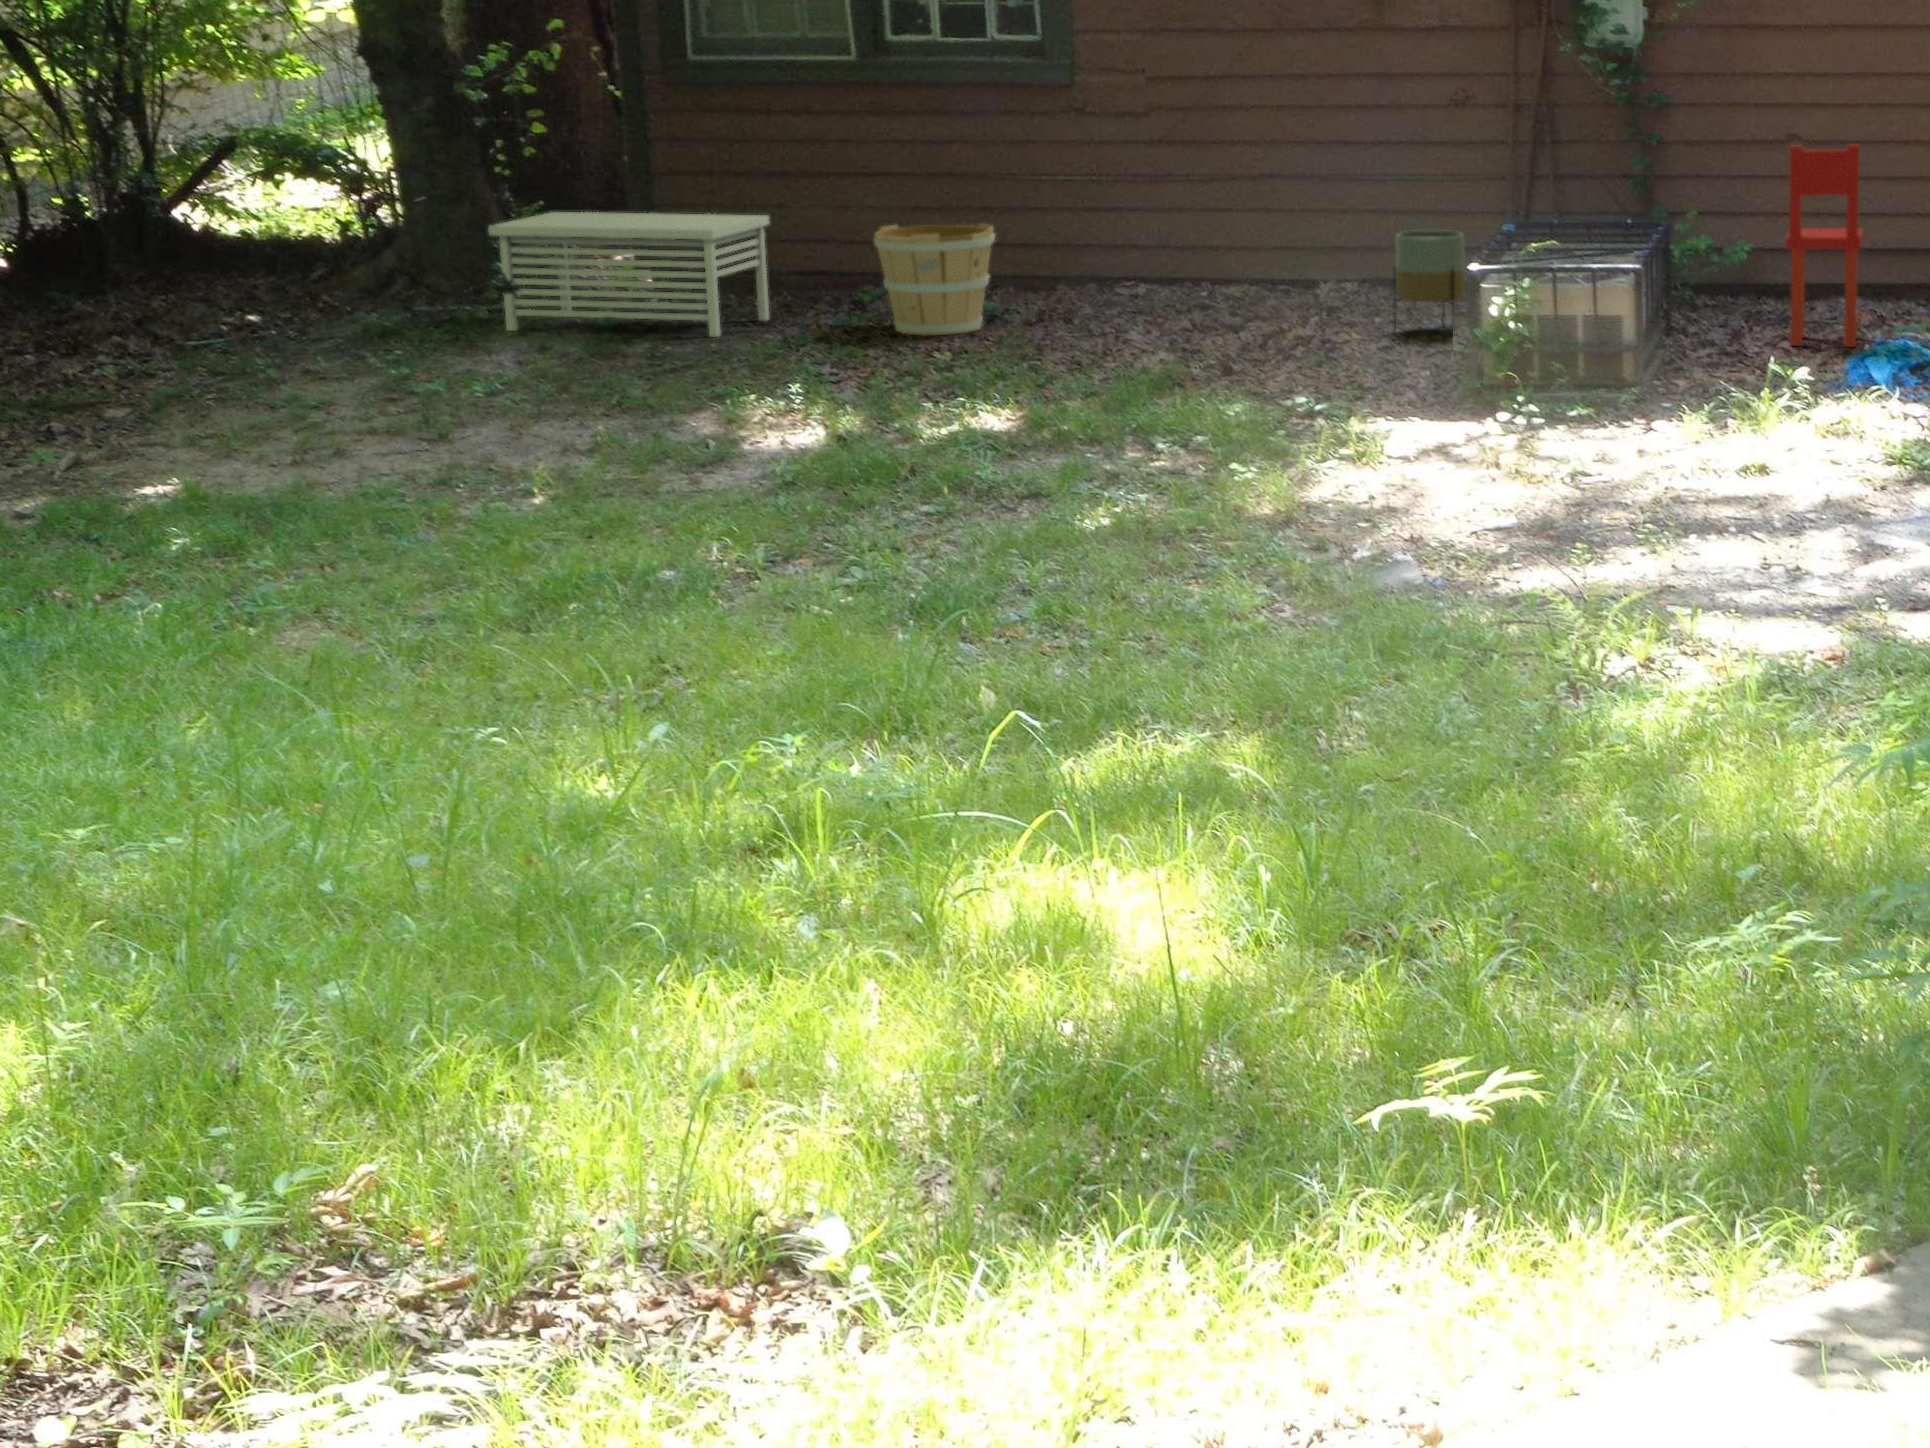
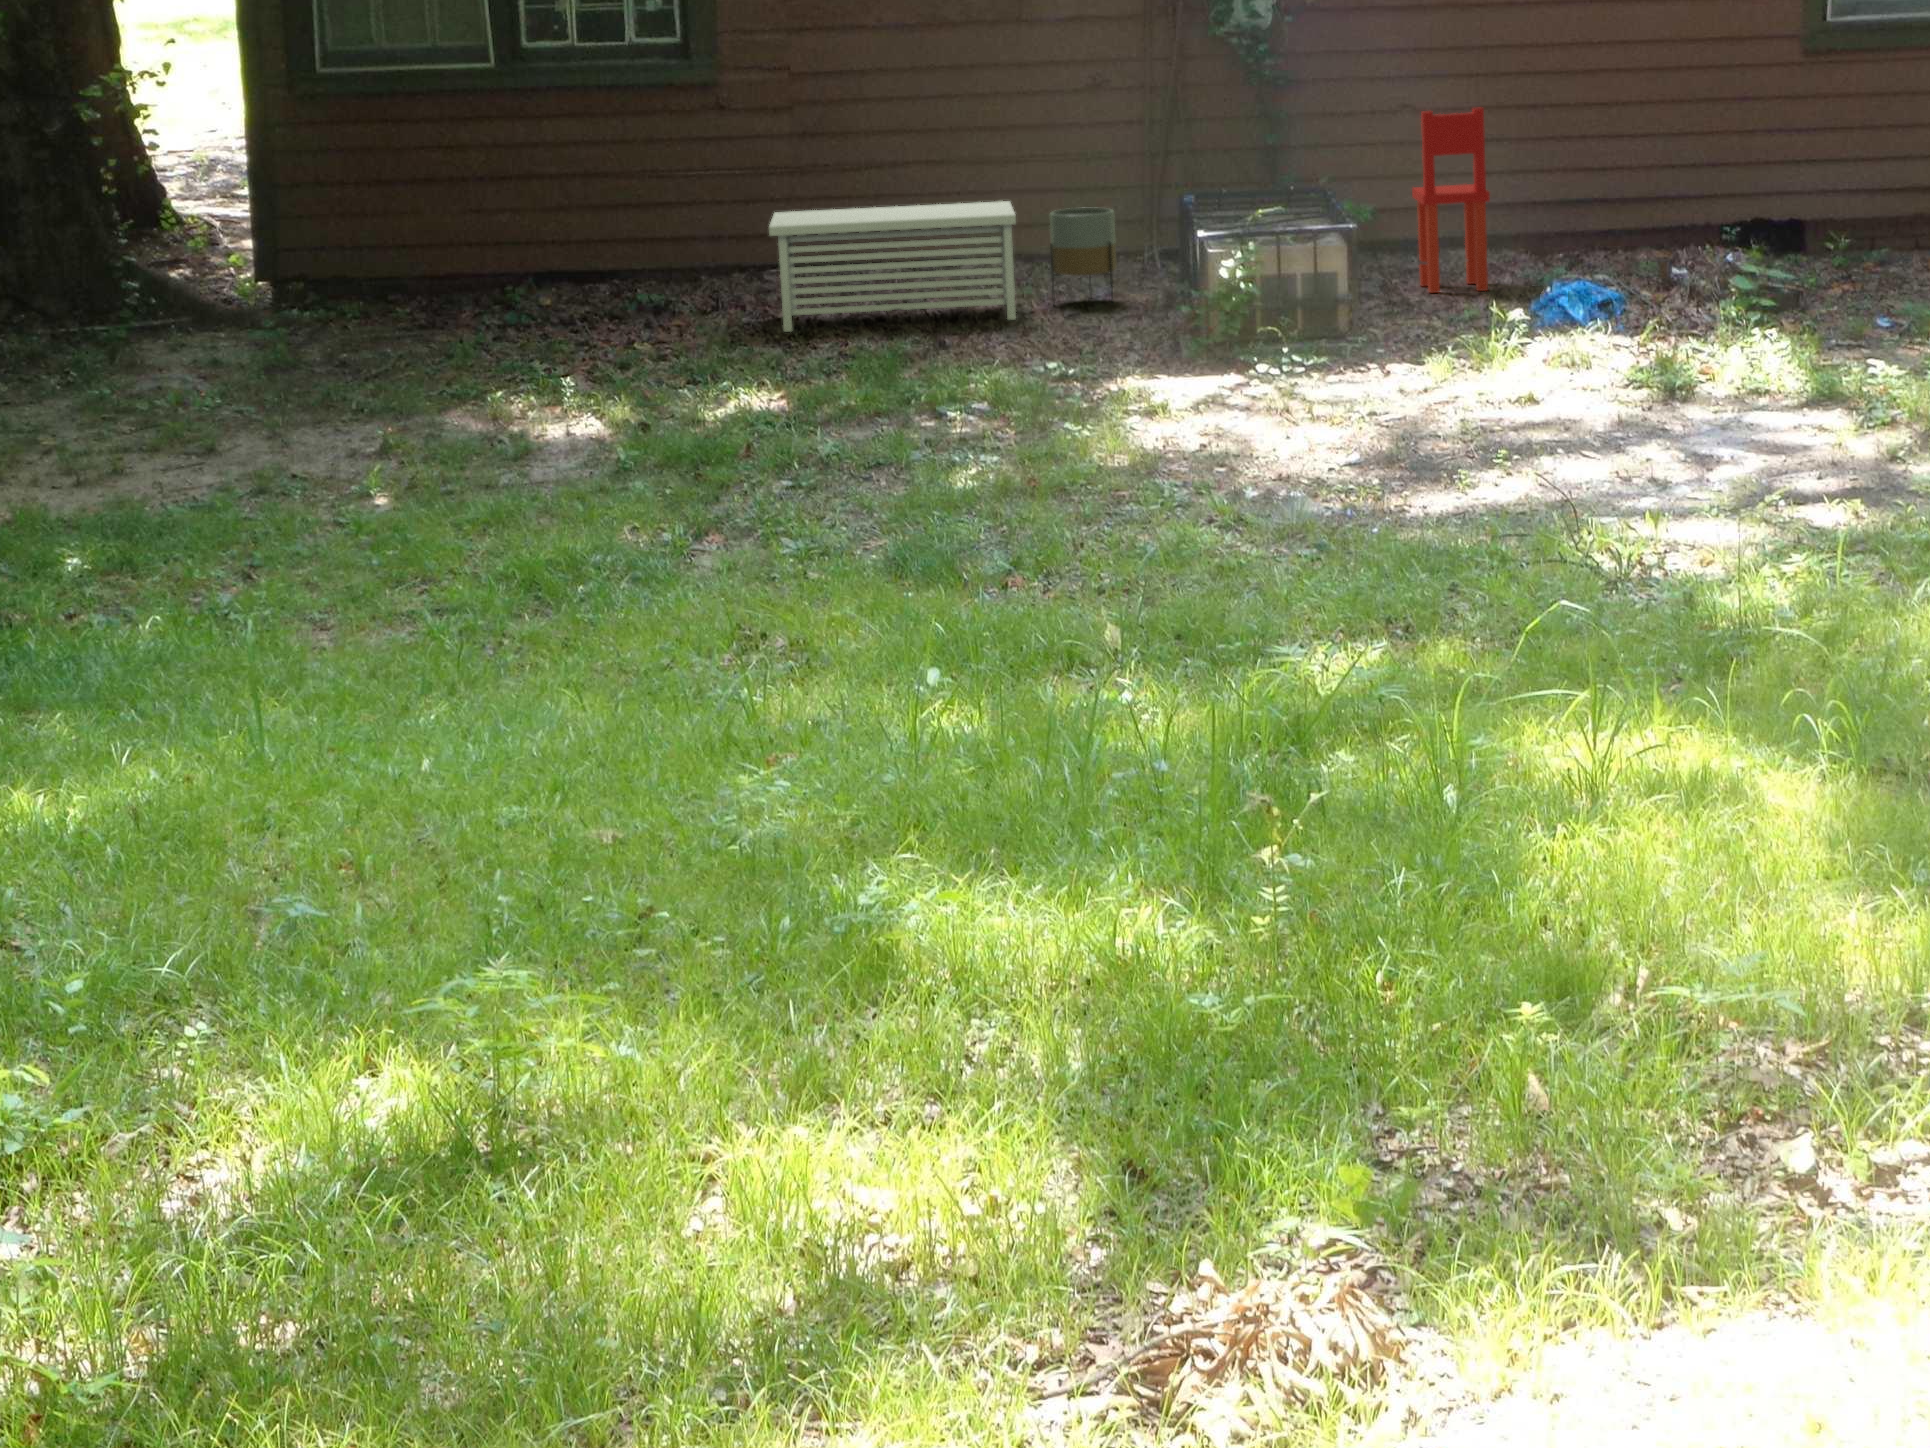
storage bench: present [488,212,770,337] -> present [769,201,1016,332]
wooden bucket: present [874,223,995,336] -> none [535,226,656,339]

